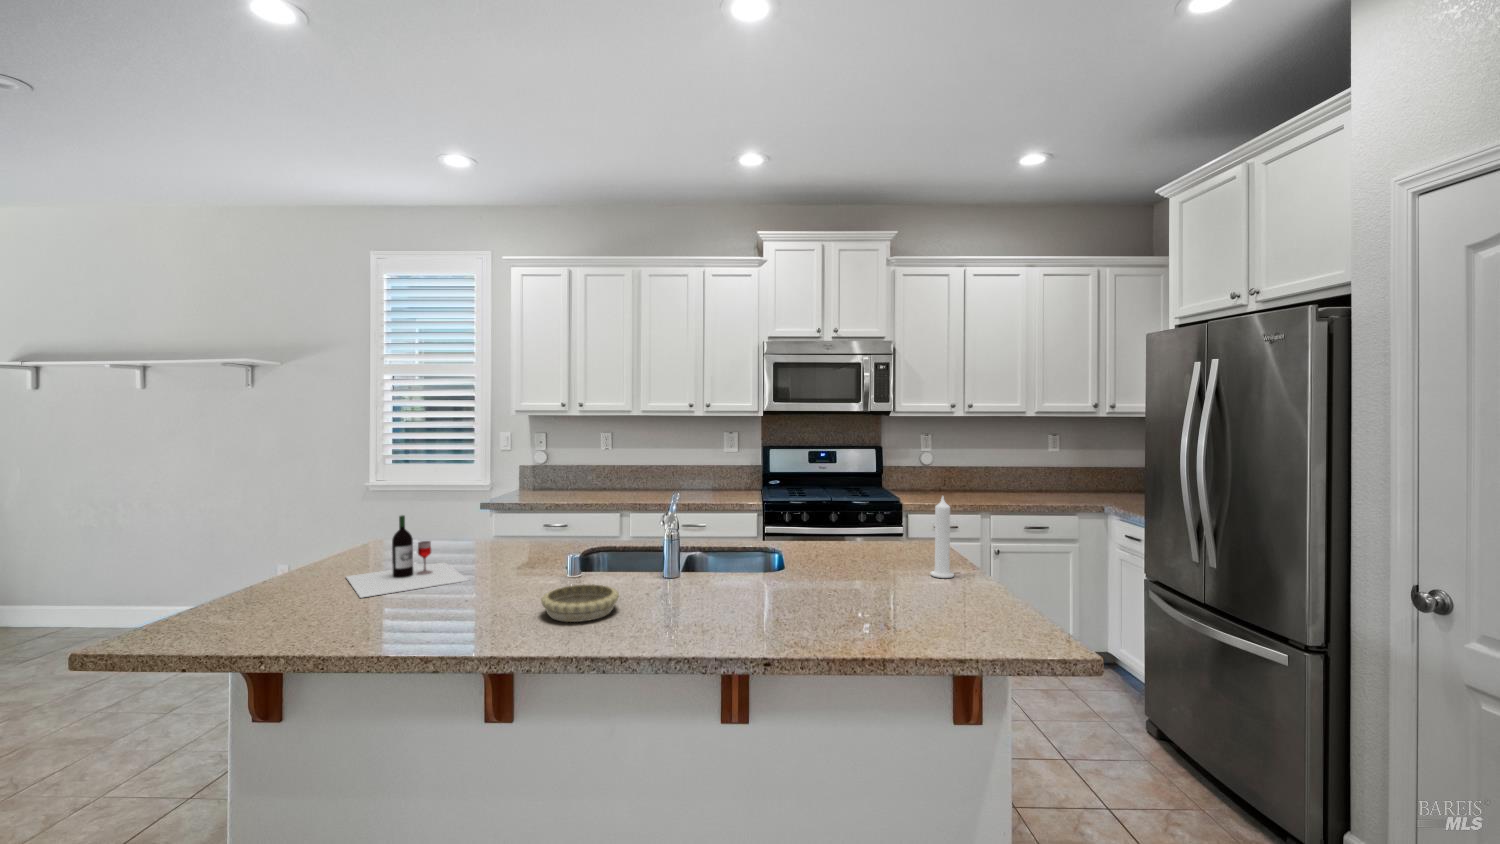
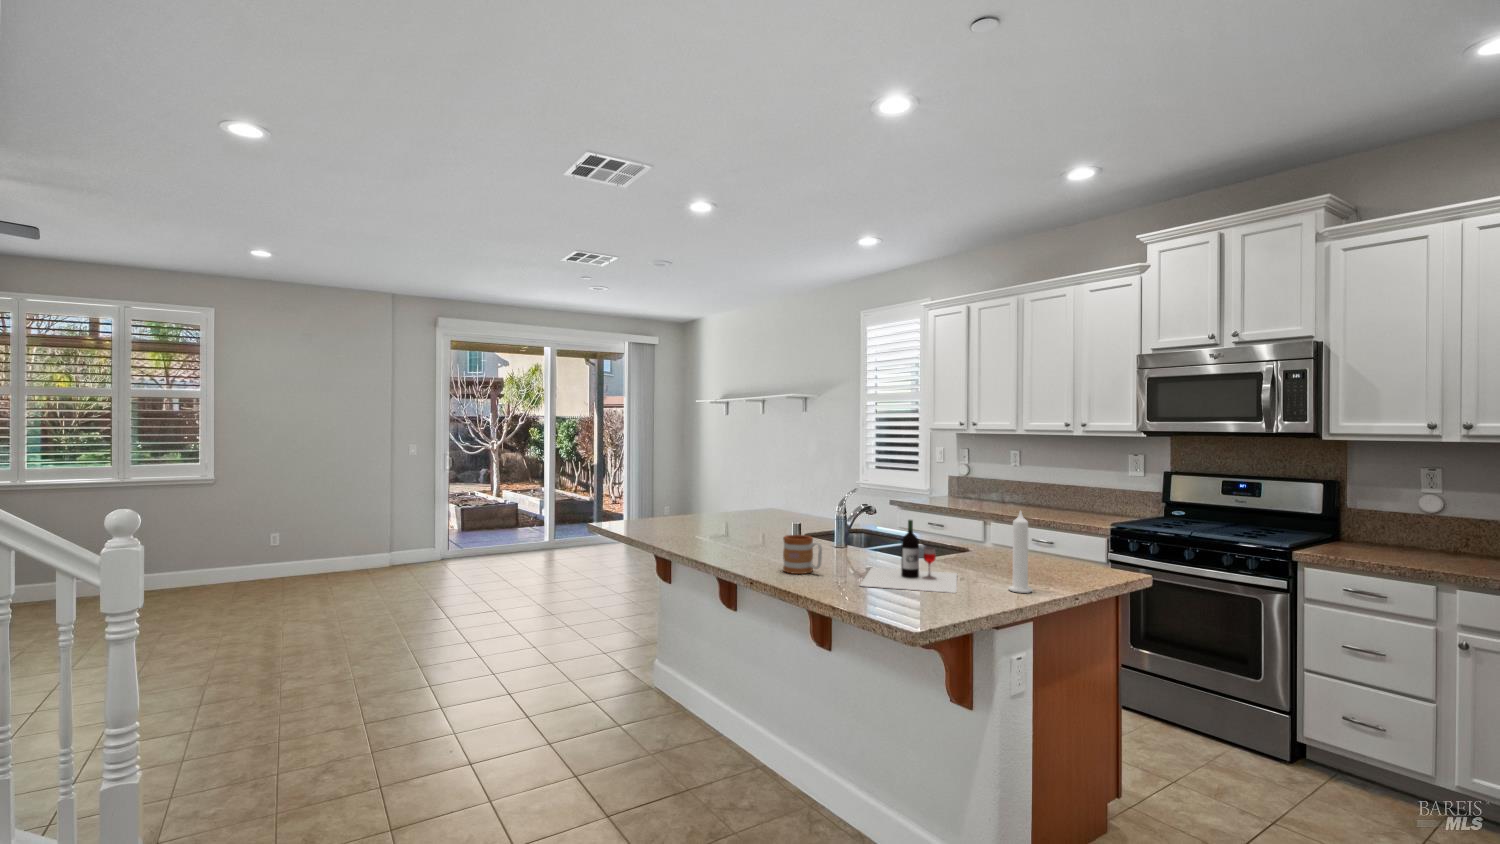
wine bottle: present [346,515,468,598] -> present [861,520,957,593]
mug: none [716,565,776,624] -> present [783,535,822,574]
decorative bowl: present [541,584,619,622] -> none [720,537,769,556]

